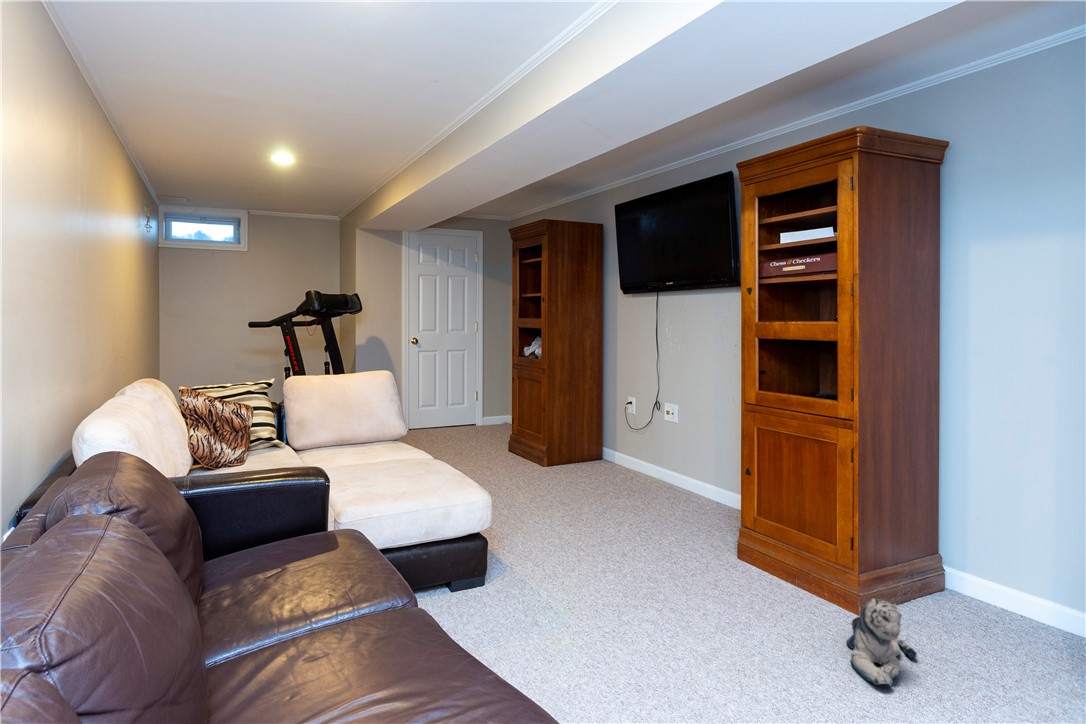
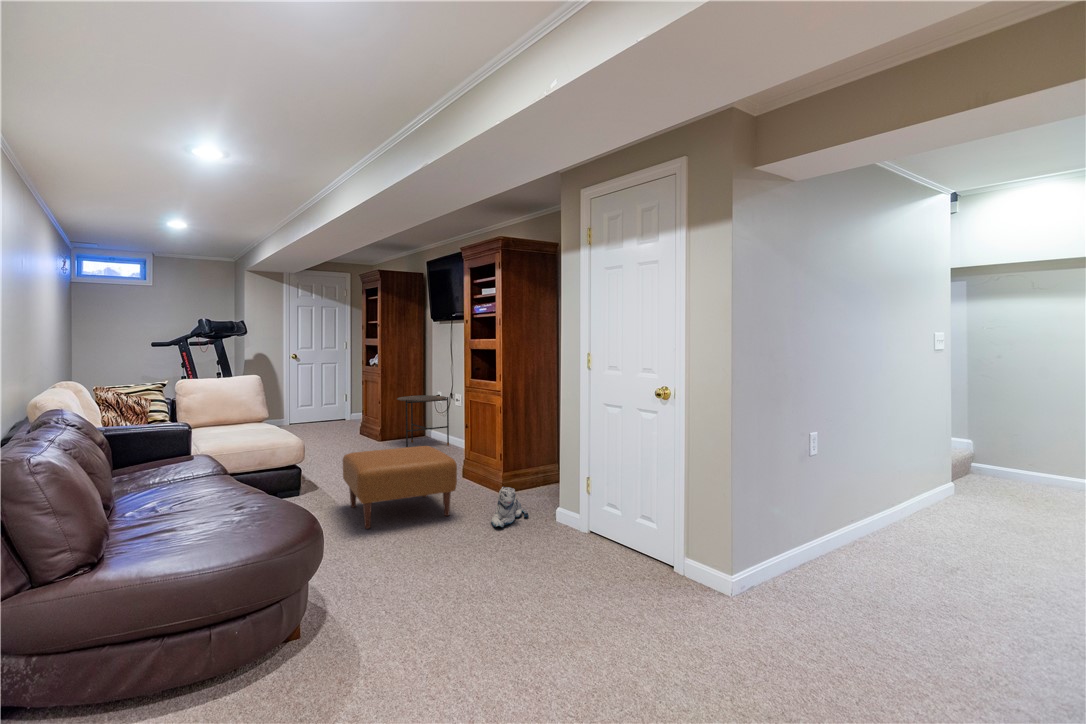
side table: none [575,402,649,485] -> present [397,395,449,448]
ottoman: none [553,500,773,665] -> present [343,446,457,529]

